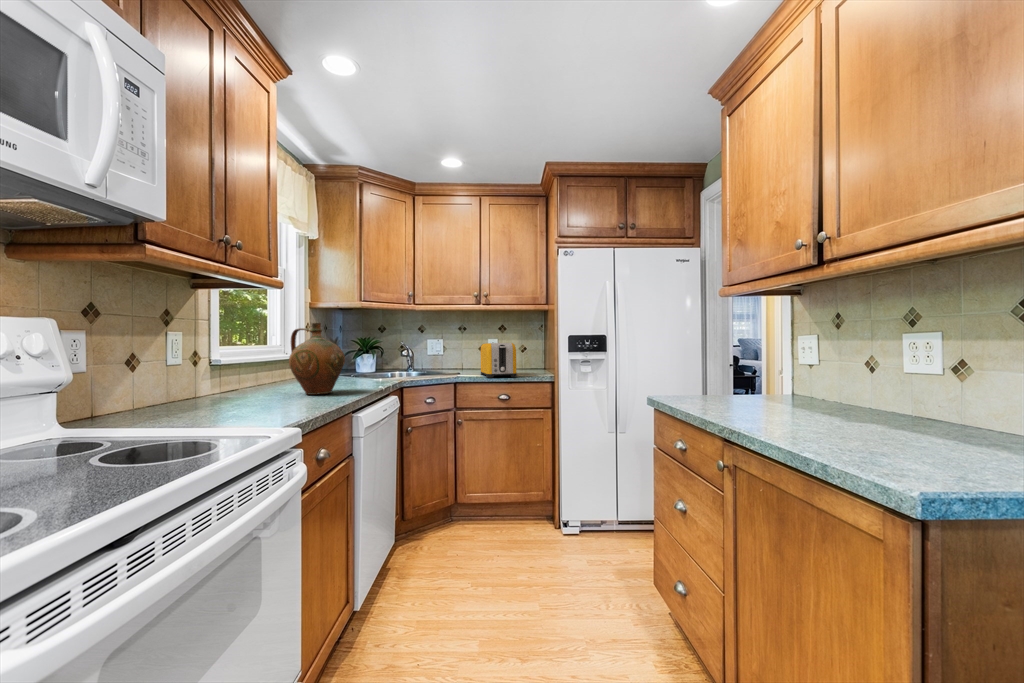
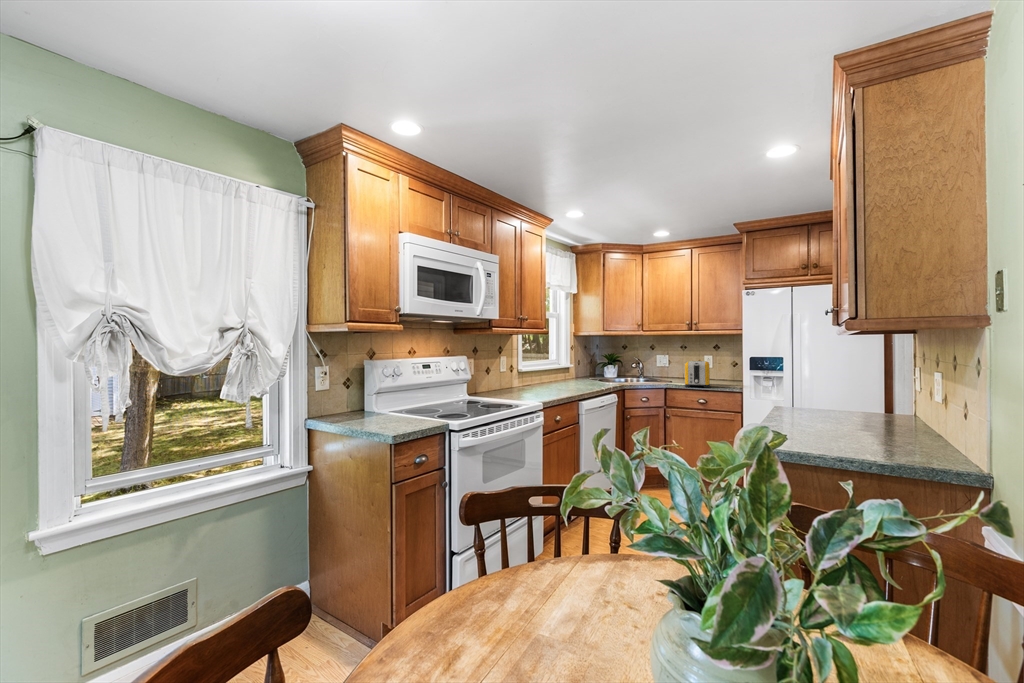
ceramic jug: present [289,323,345,395] -> none [551,351,579,390]

